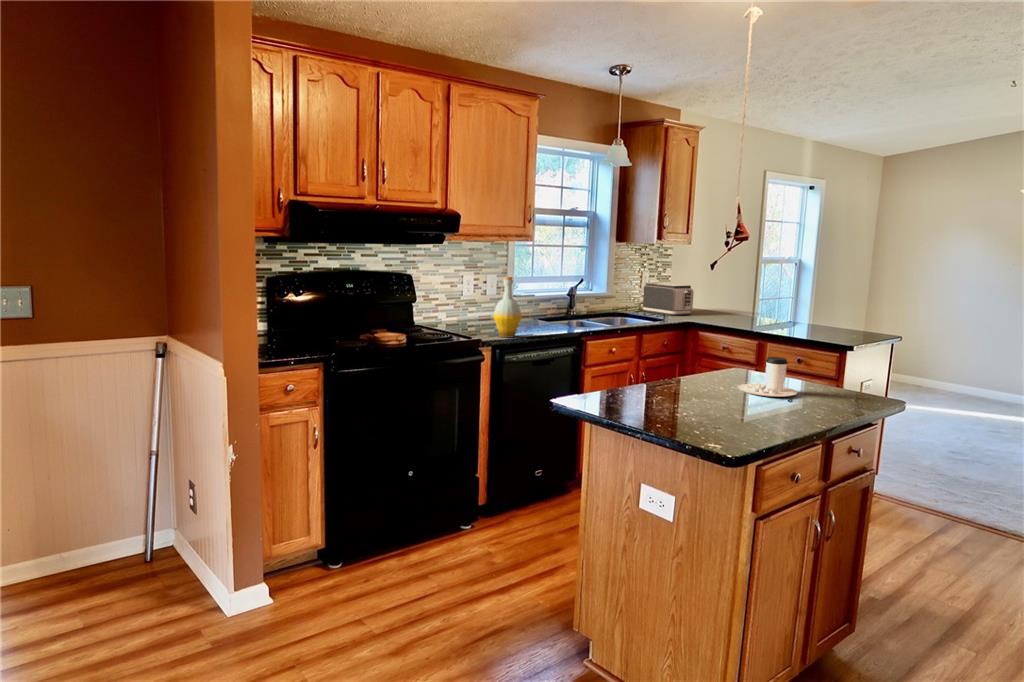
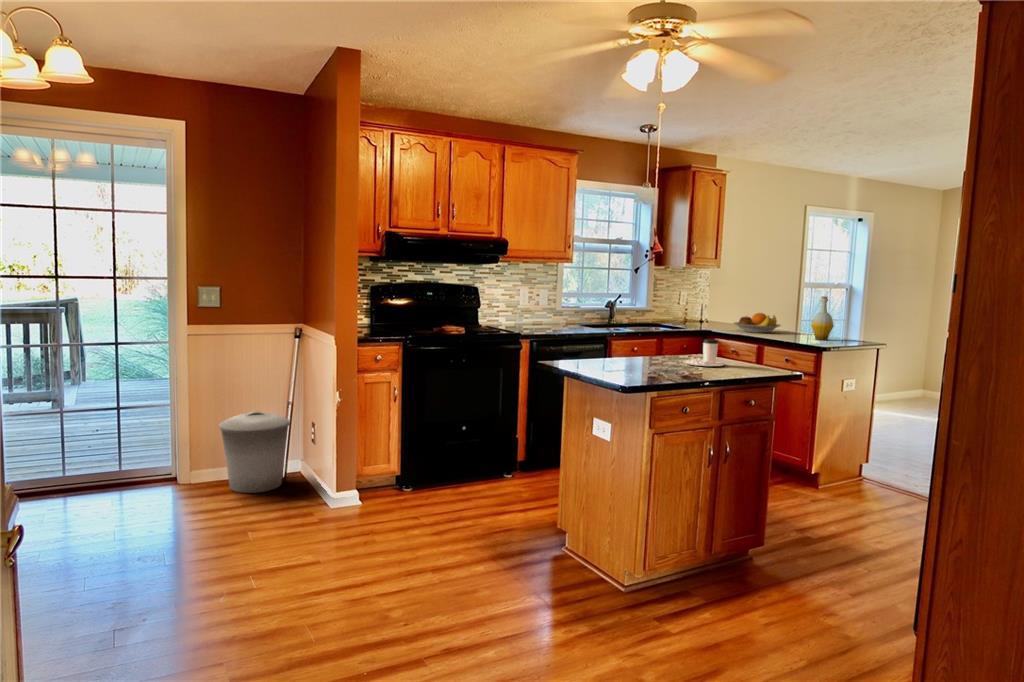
bottle: present [493,277,522,338] -> present [811,296,834,340]
toaster: present [643,283,693,316] -> none [680,300,721,327]
fruit bowl: none [715,300,771,323] -> present [734,313,781,333]
trash can: none [38,472,155,598] -> present [219,411,290,493]

